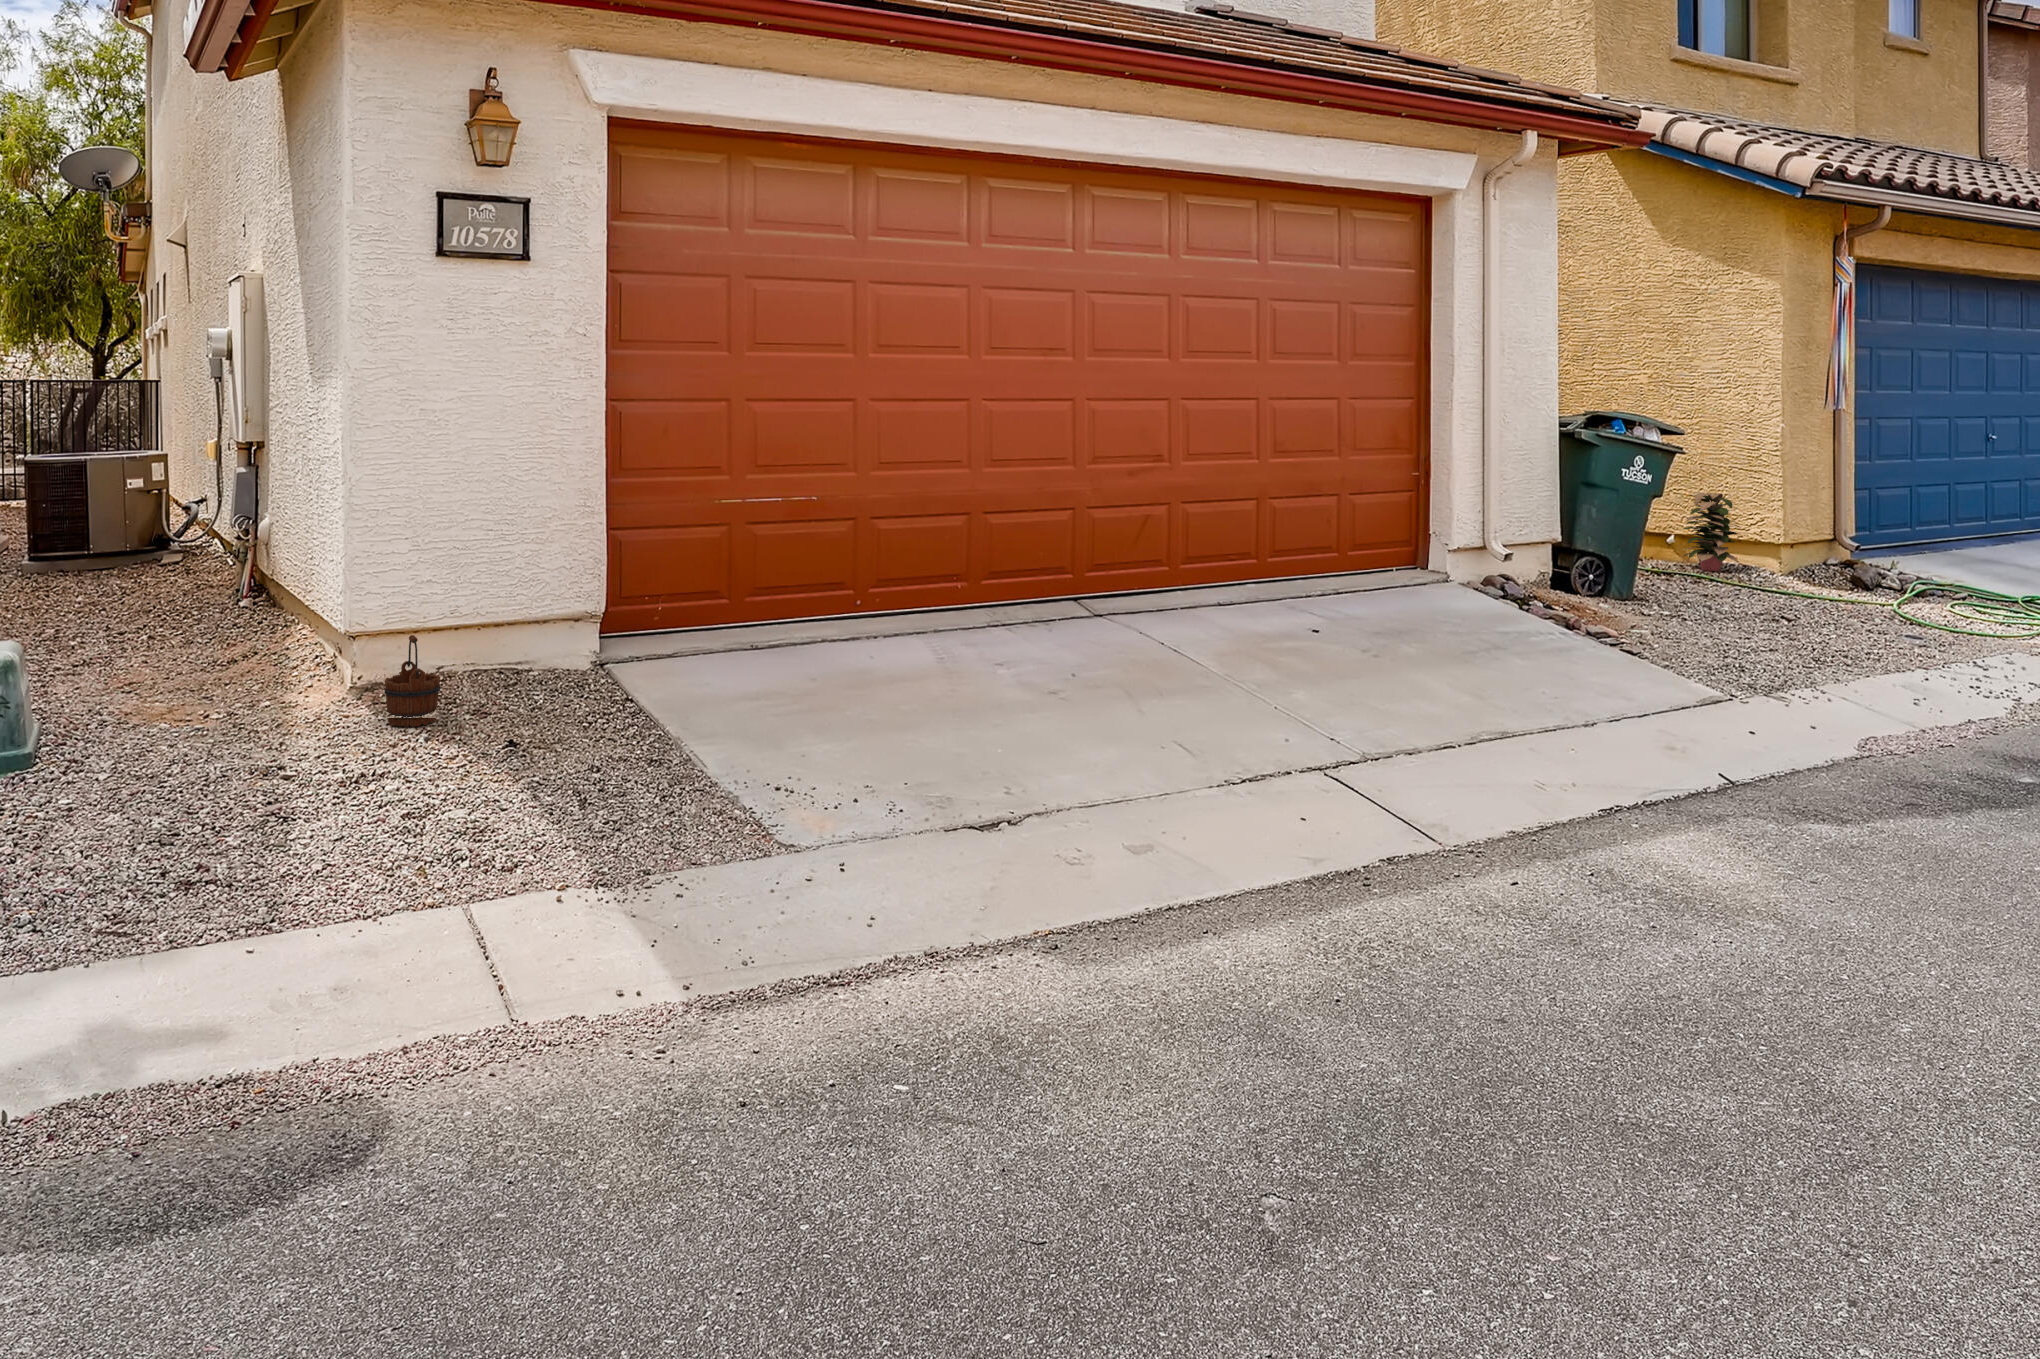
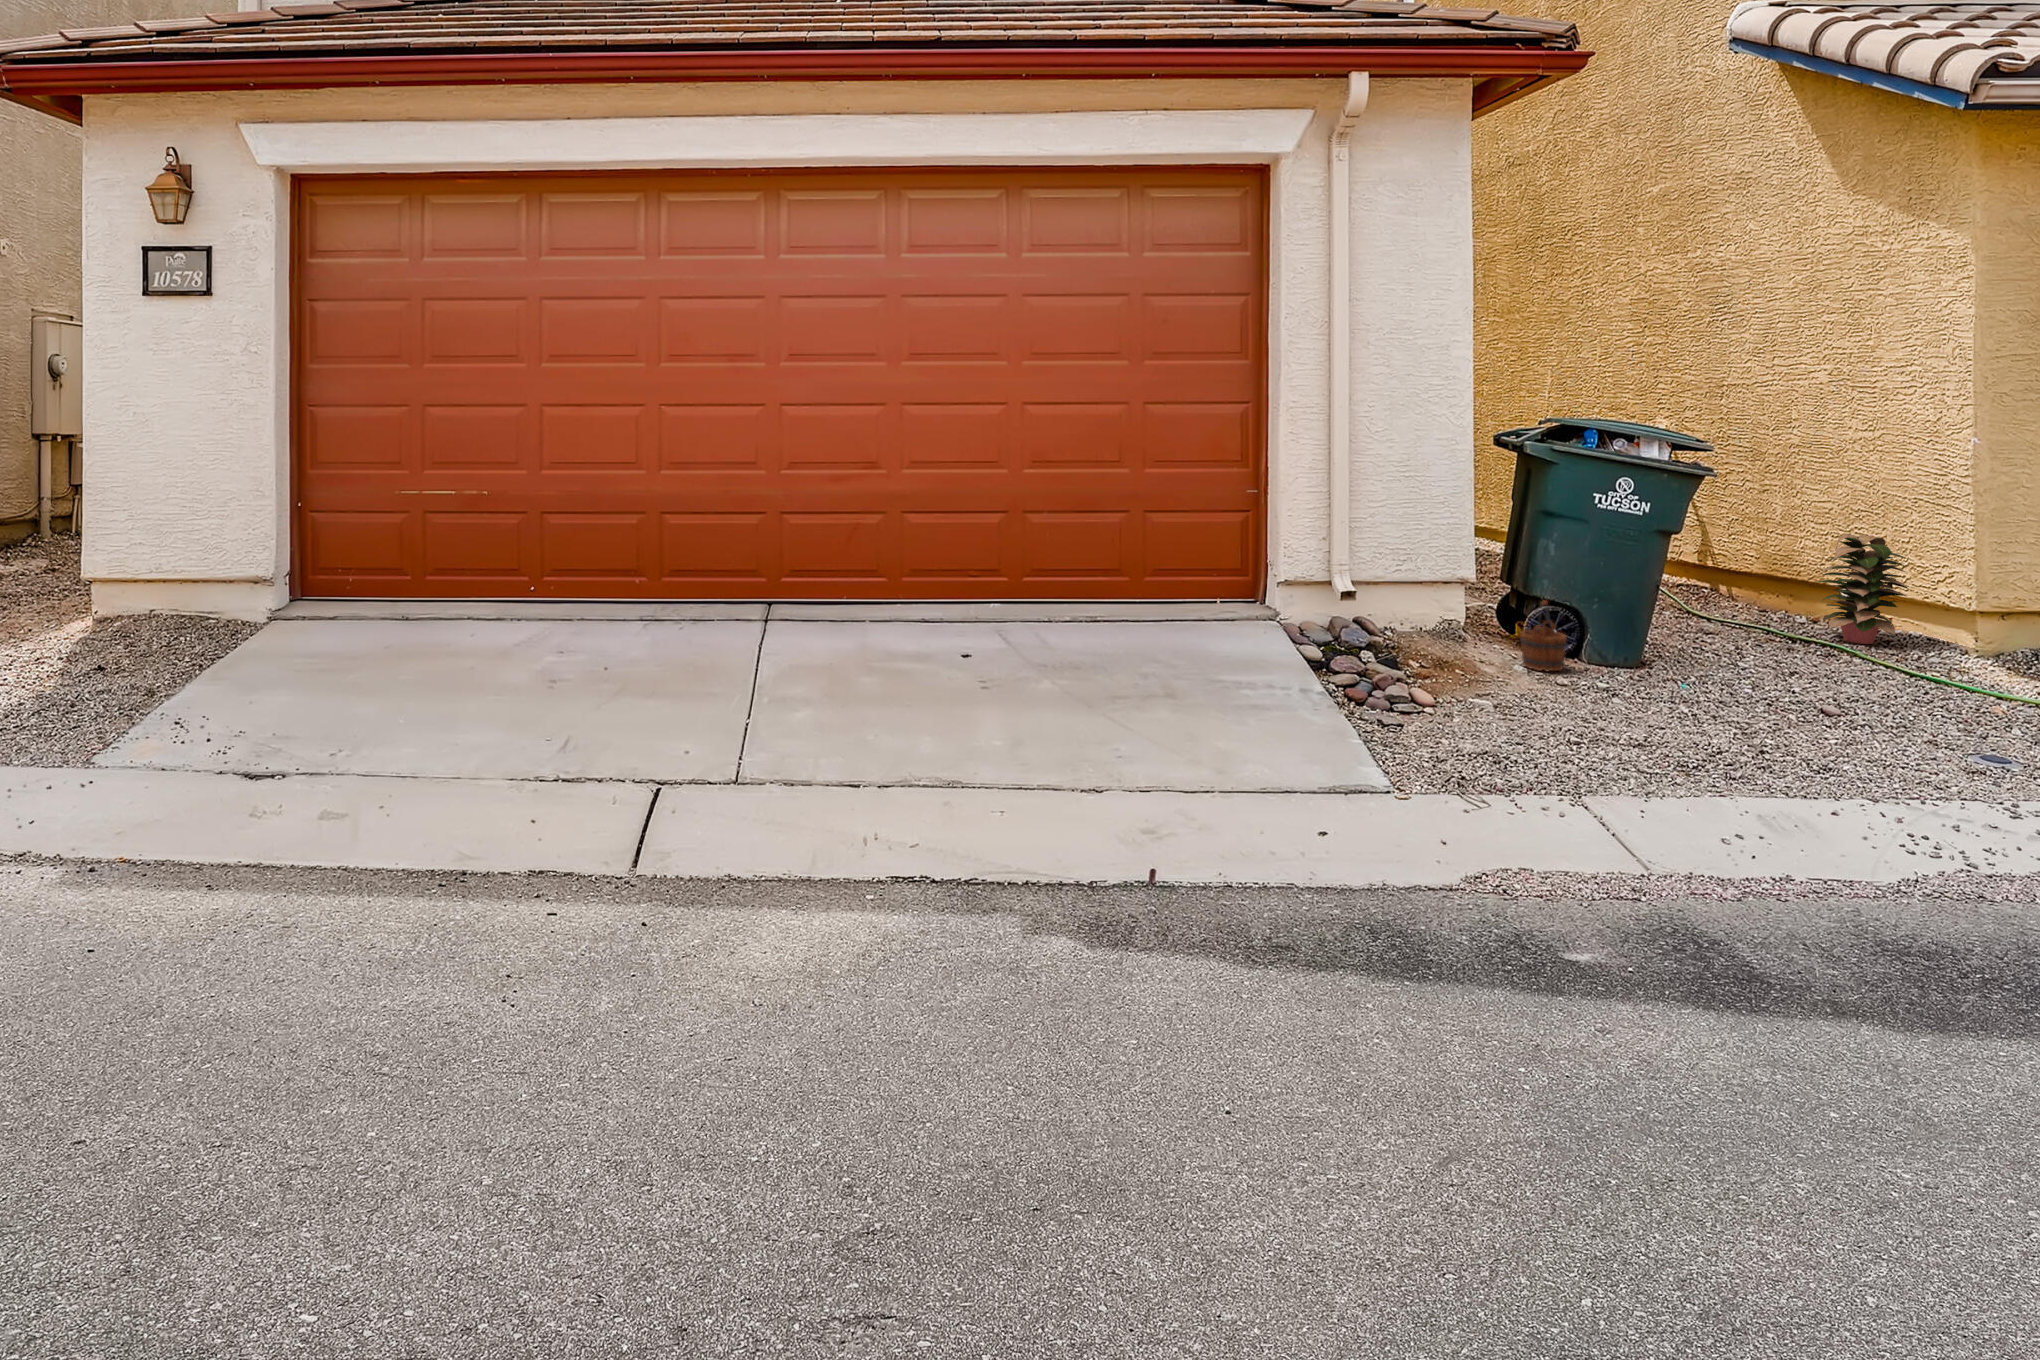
wooden bucket: present [384,635,440,727] -> present [1520,600,1567,671]

